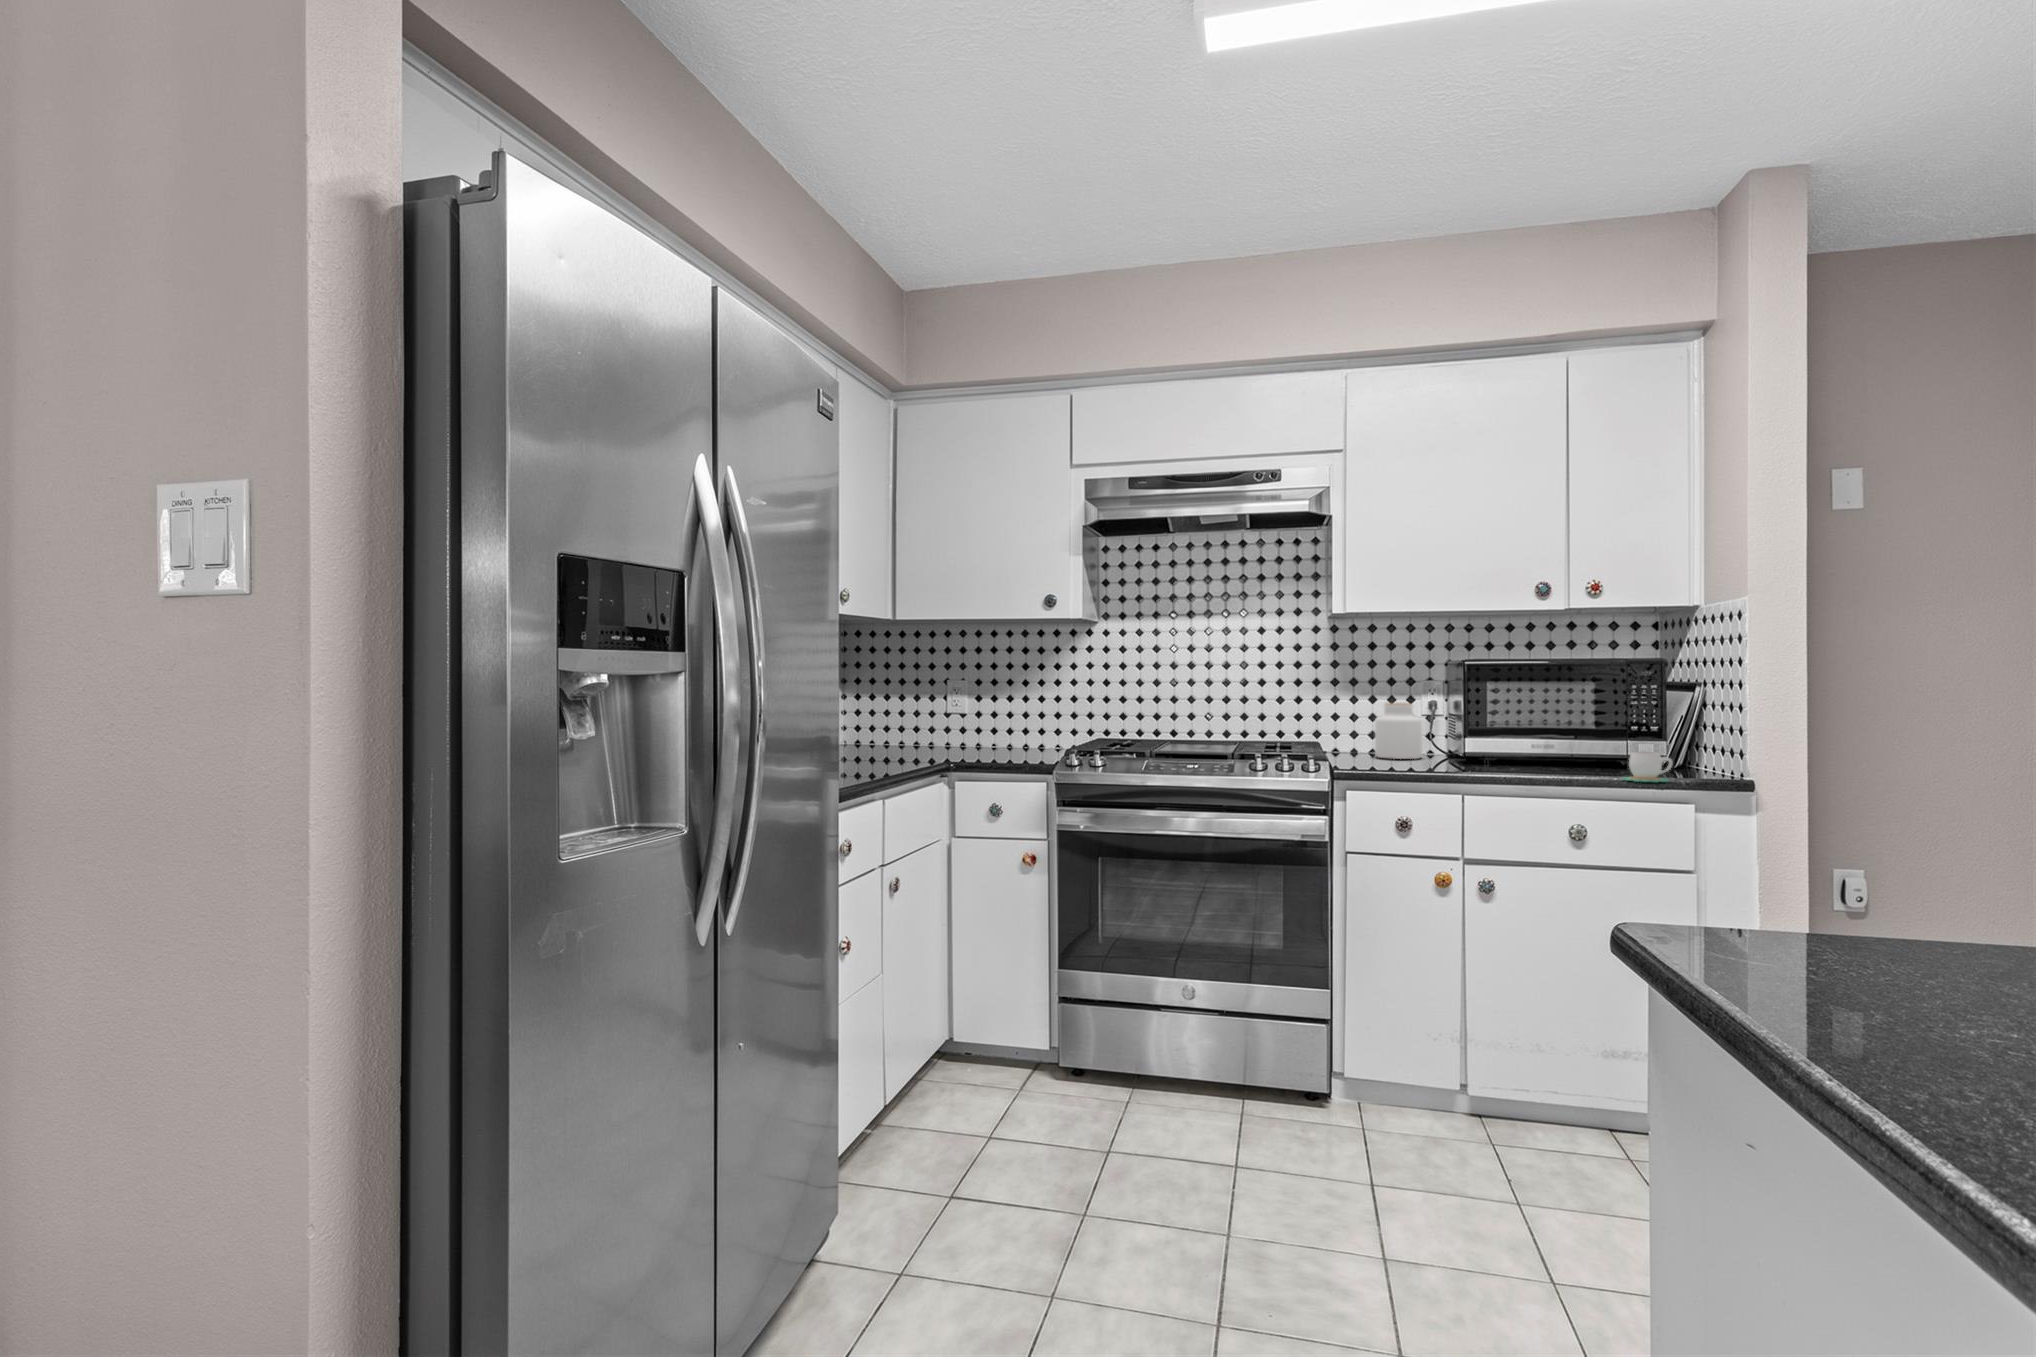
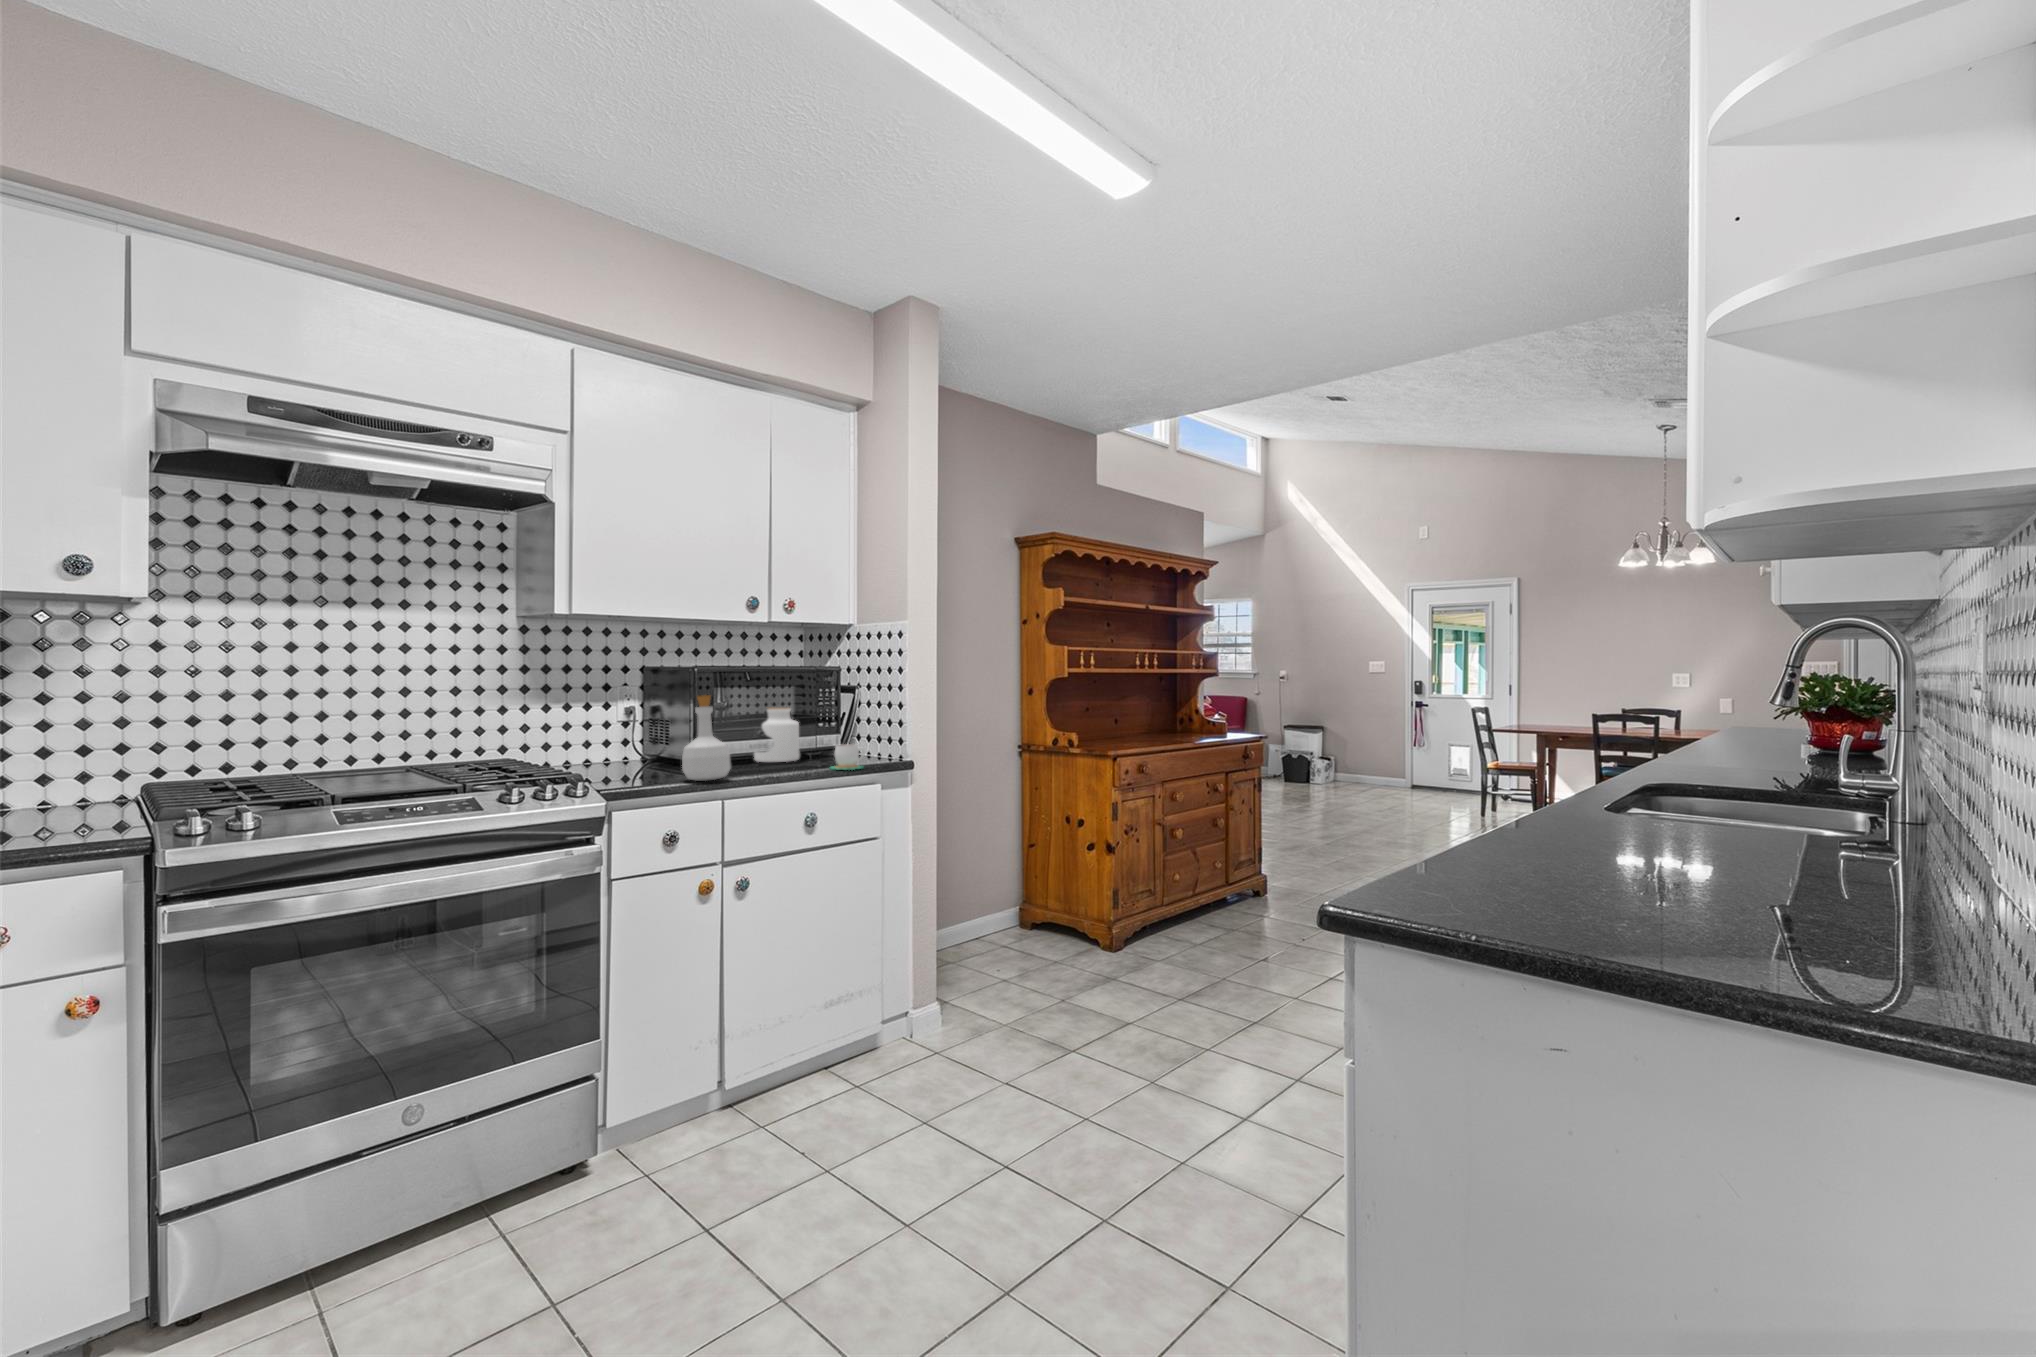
bottle: none [1437,690,1489,775] -> present [682,695,731,781]
jar: present [1375,703,1422,759] -> present [754,707,800,762]

